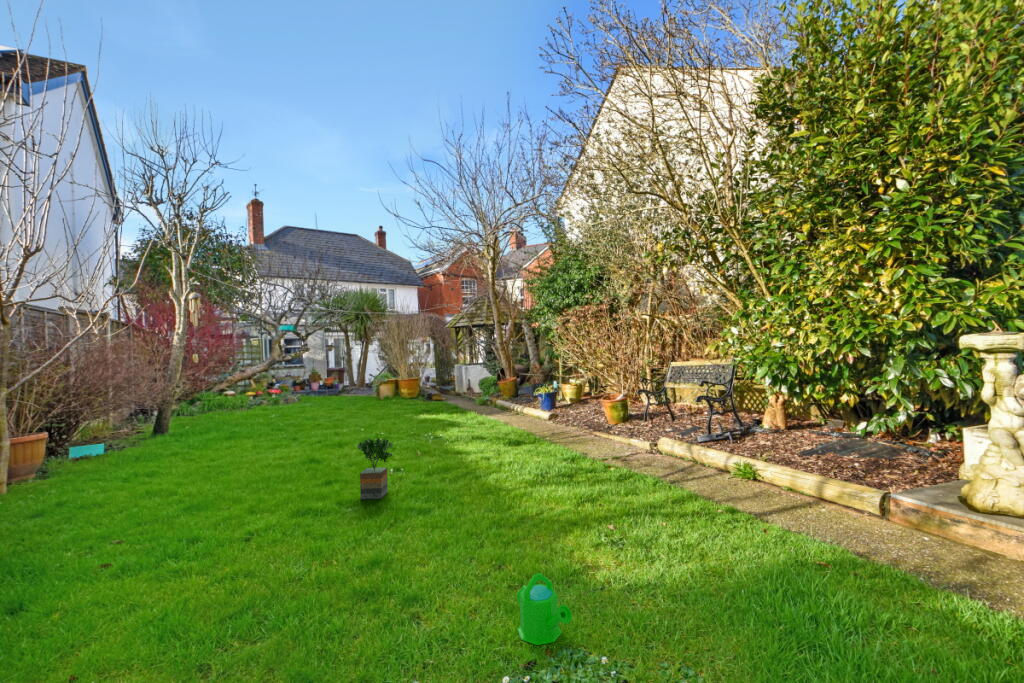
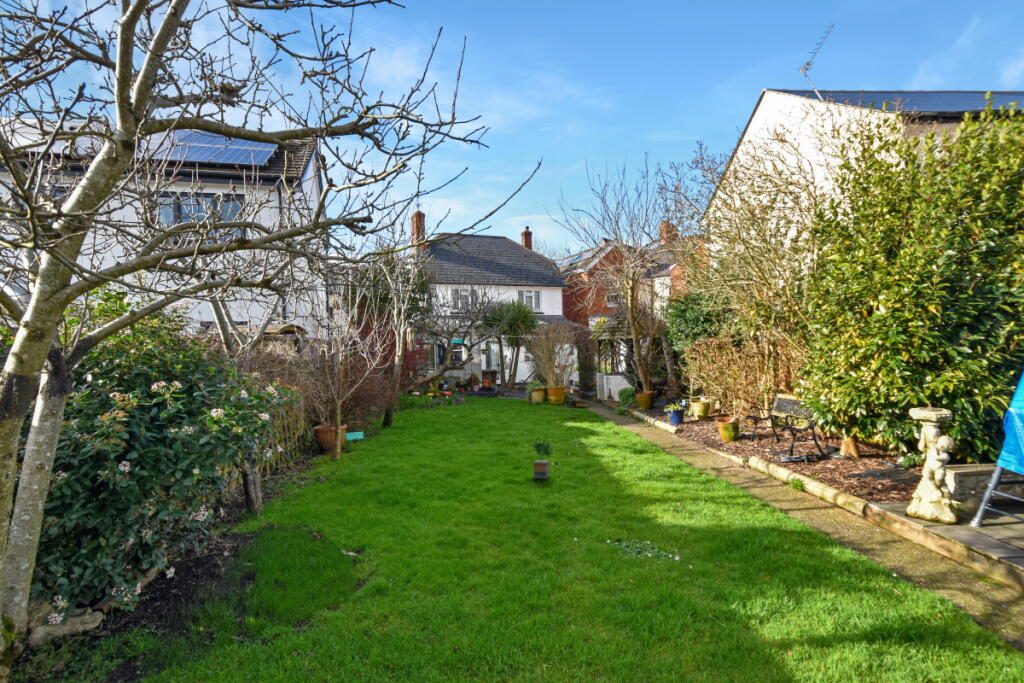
watering can: present [517,573,572,645] -> none [615,510,637,539]

